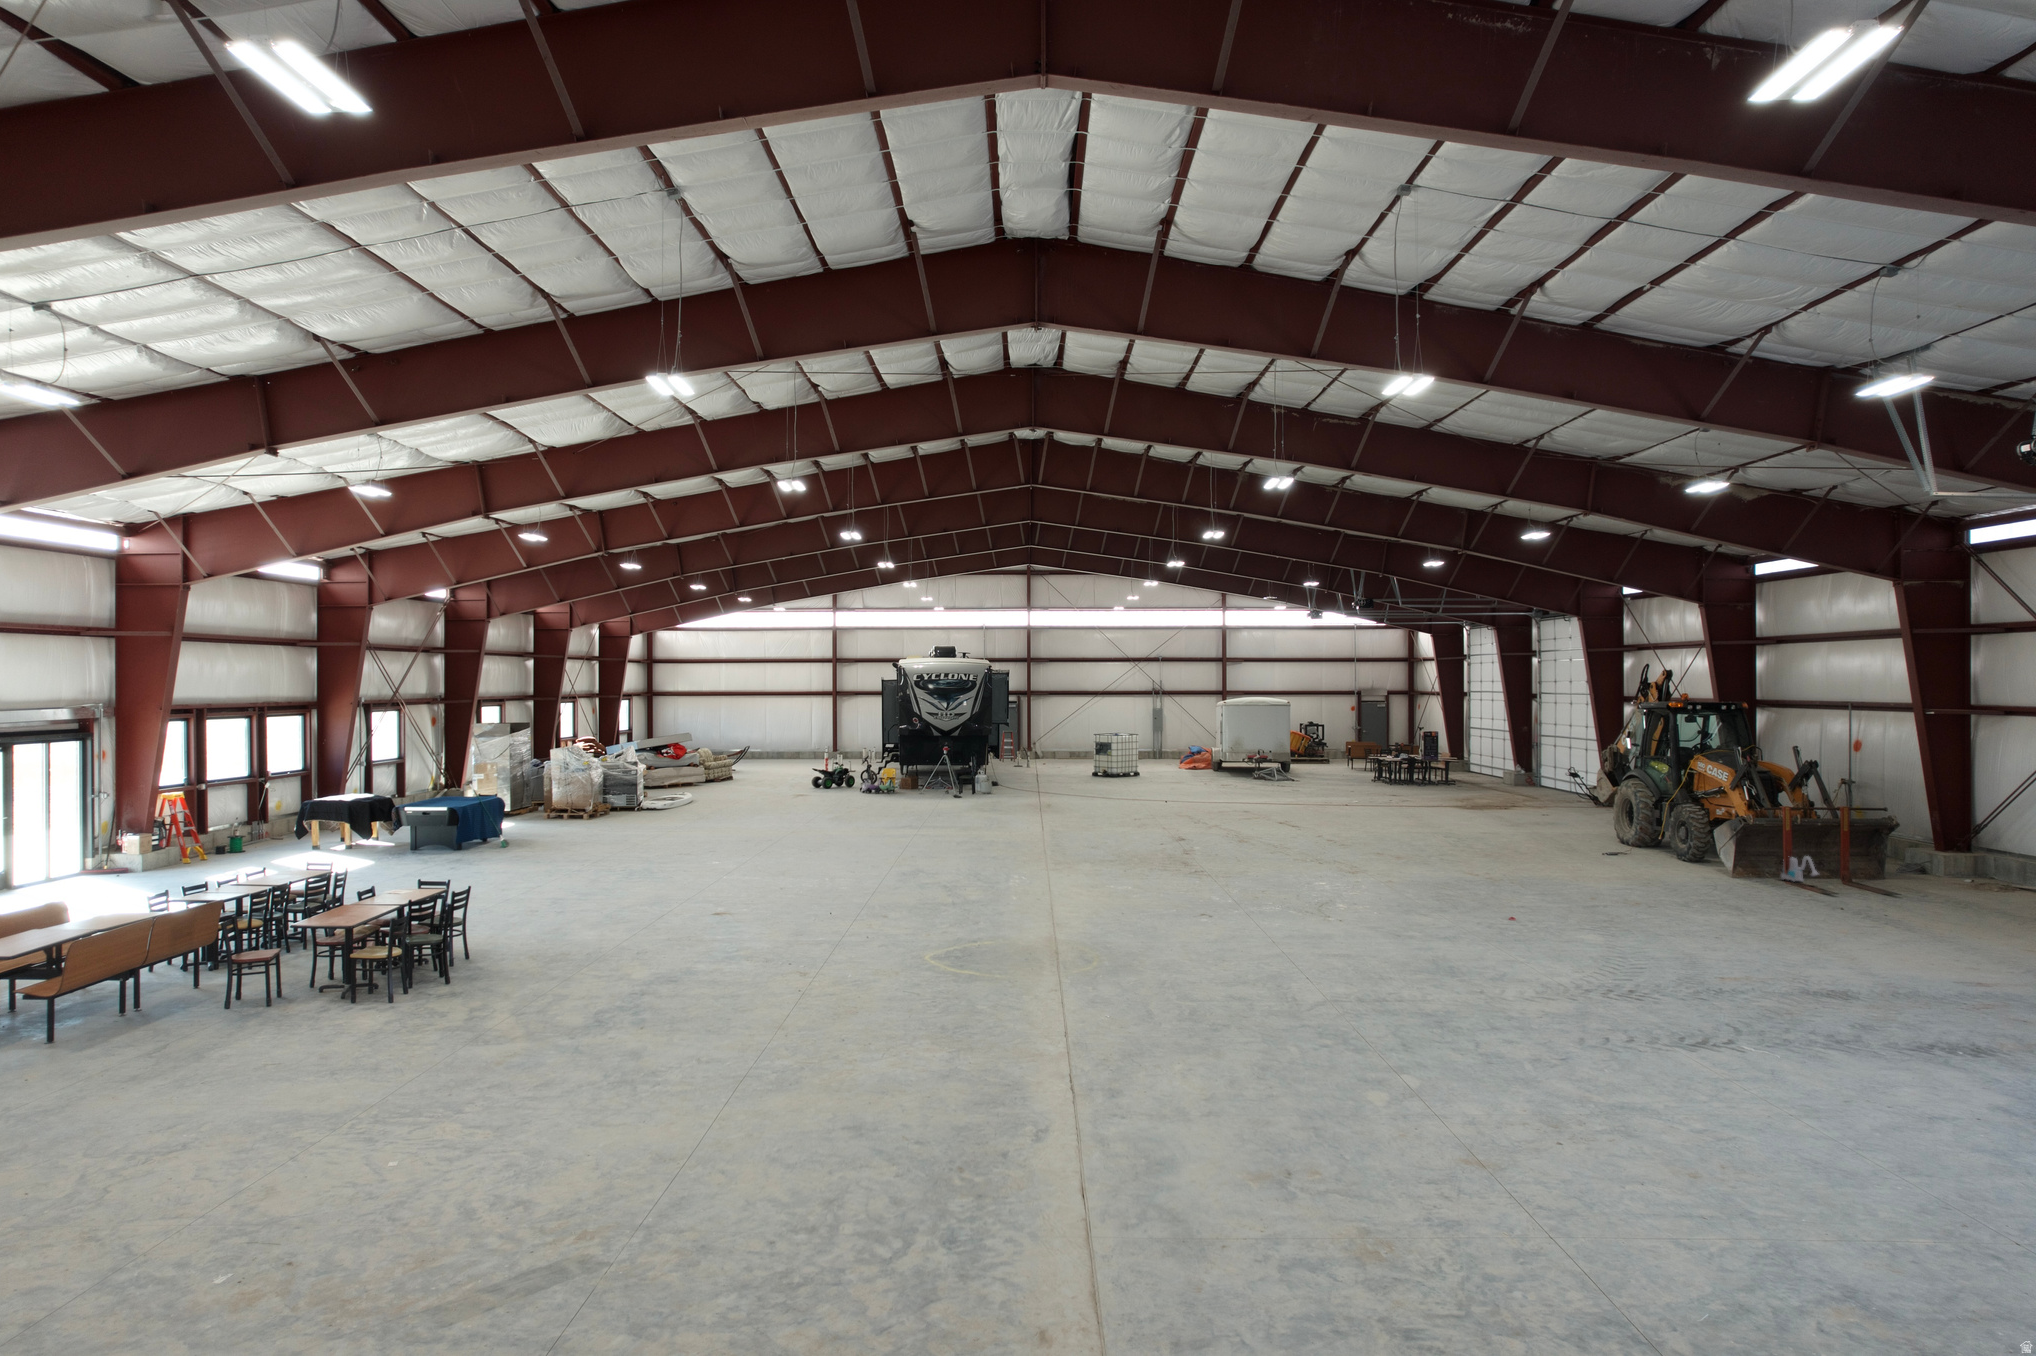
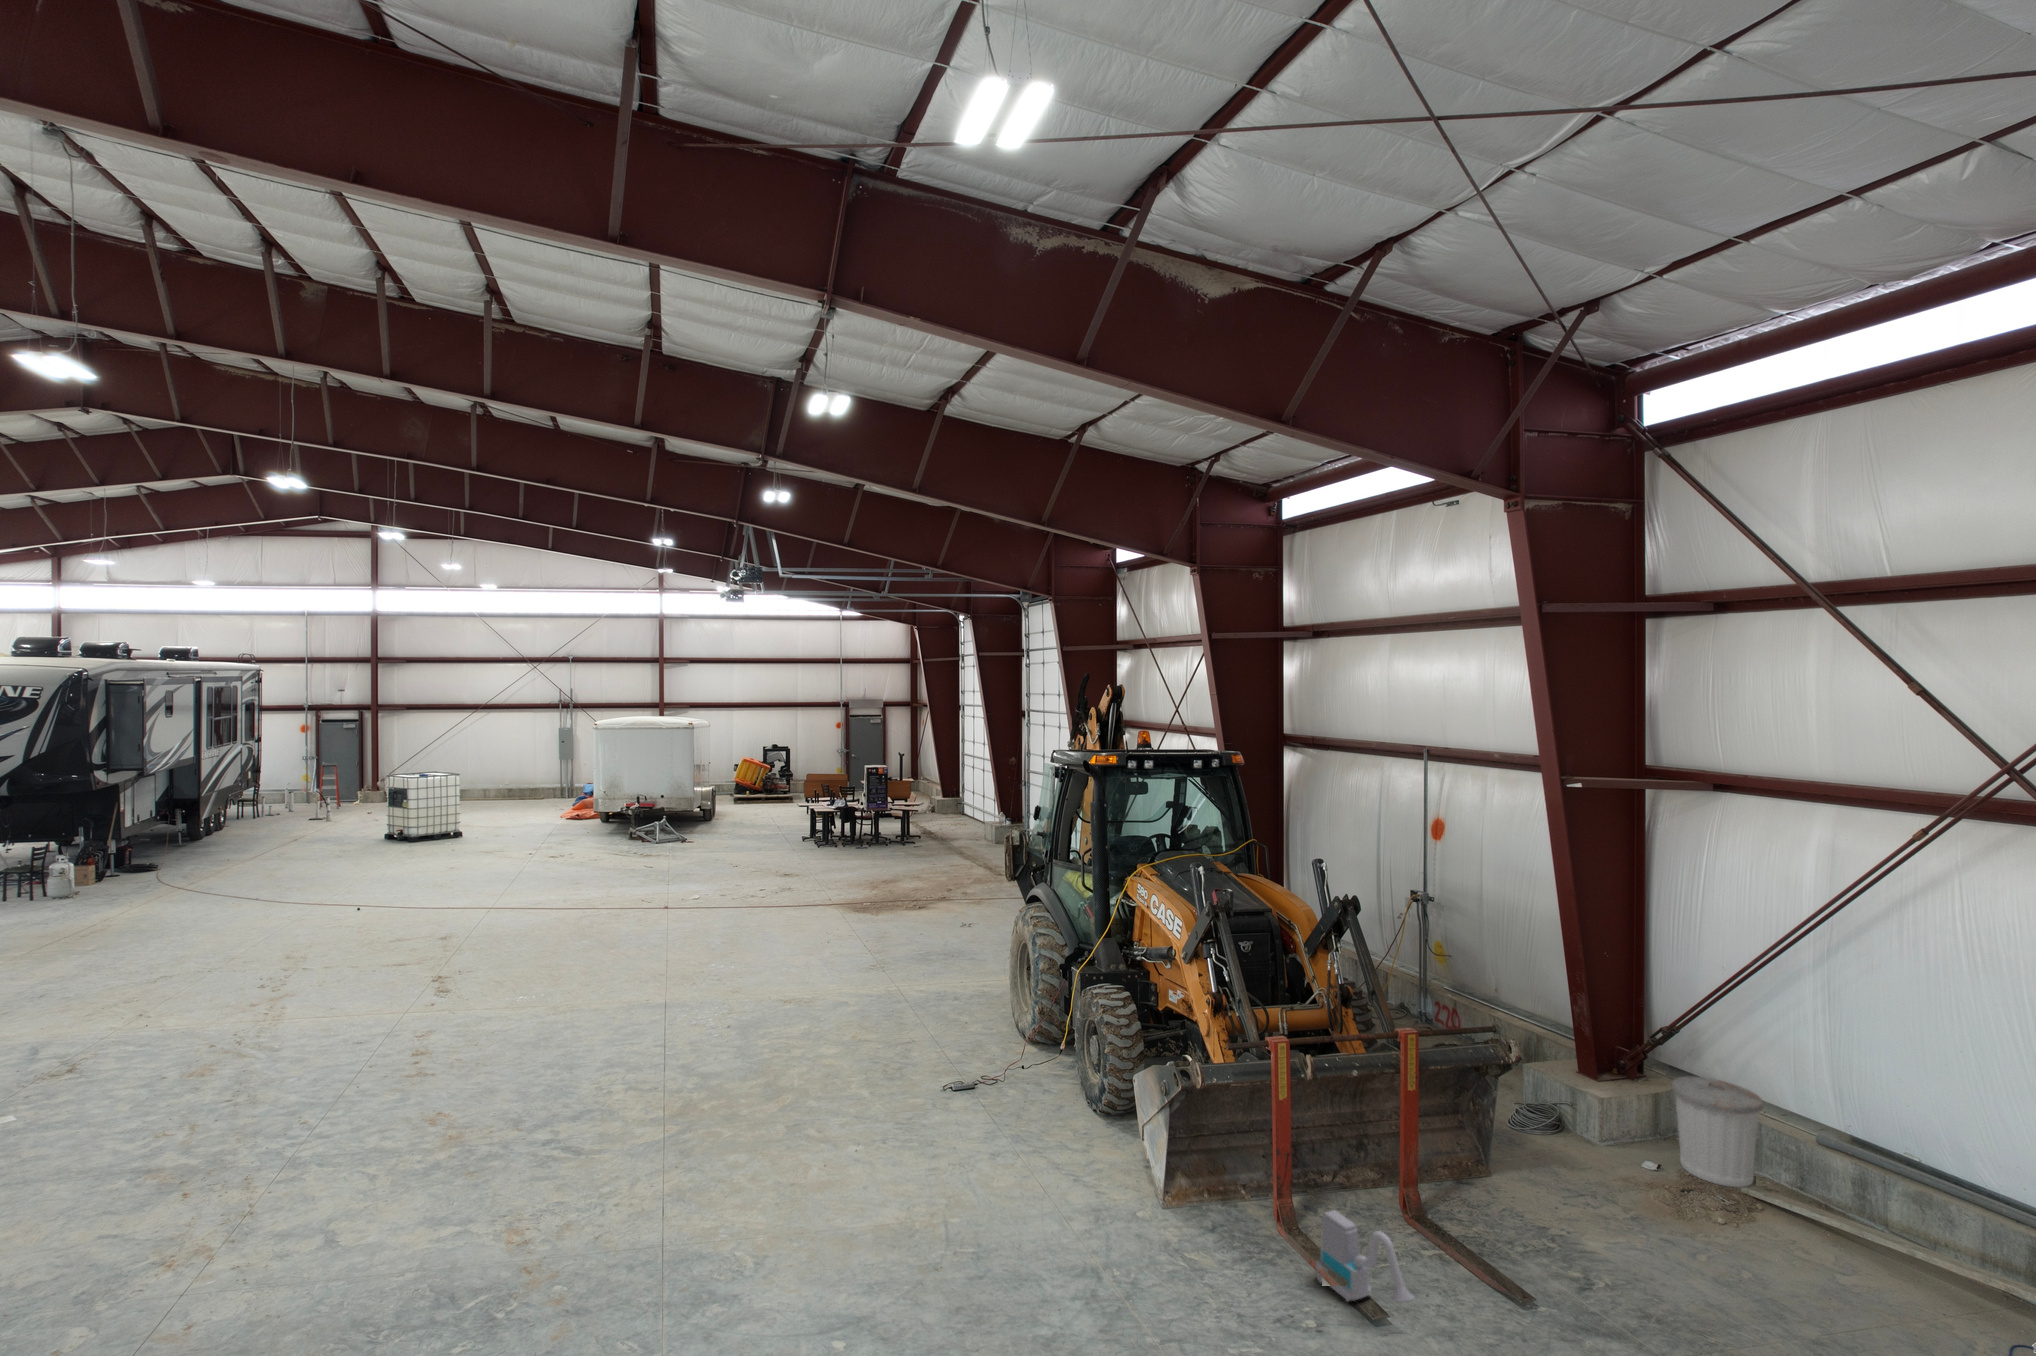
trash can: none [1967,840,2011,881] -> present [1672,1077,1763,1187]

